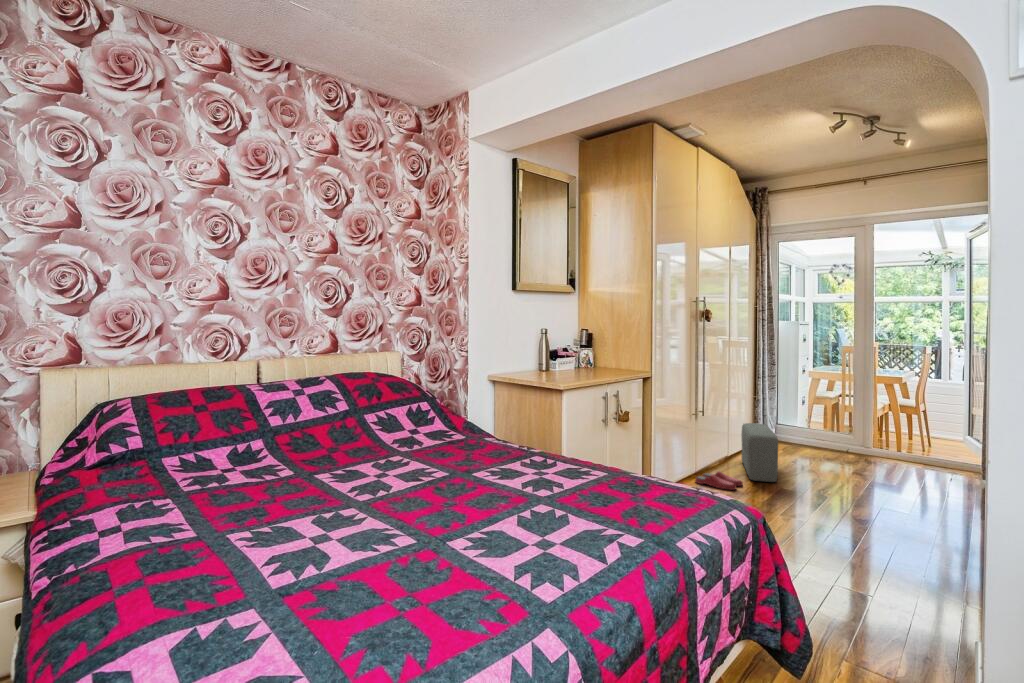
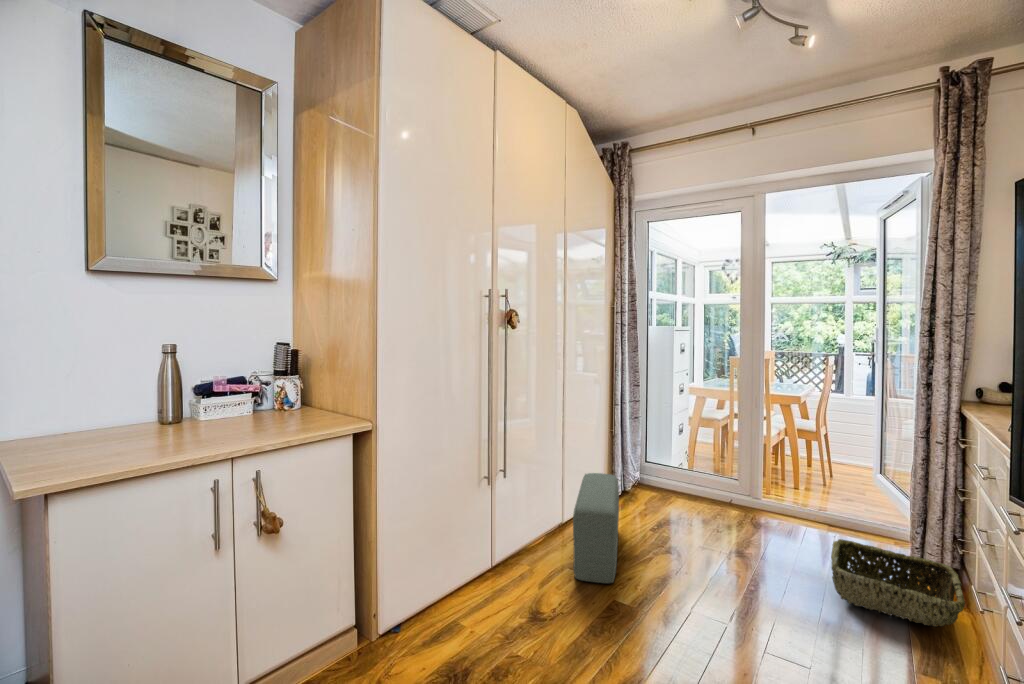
woven basket: none [922,459,1007,503] -> present [831,539,965,627]
slippers: present [695,471,743,490] -> none [485,568,557,613]

